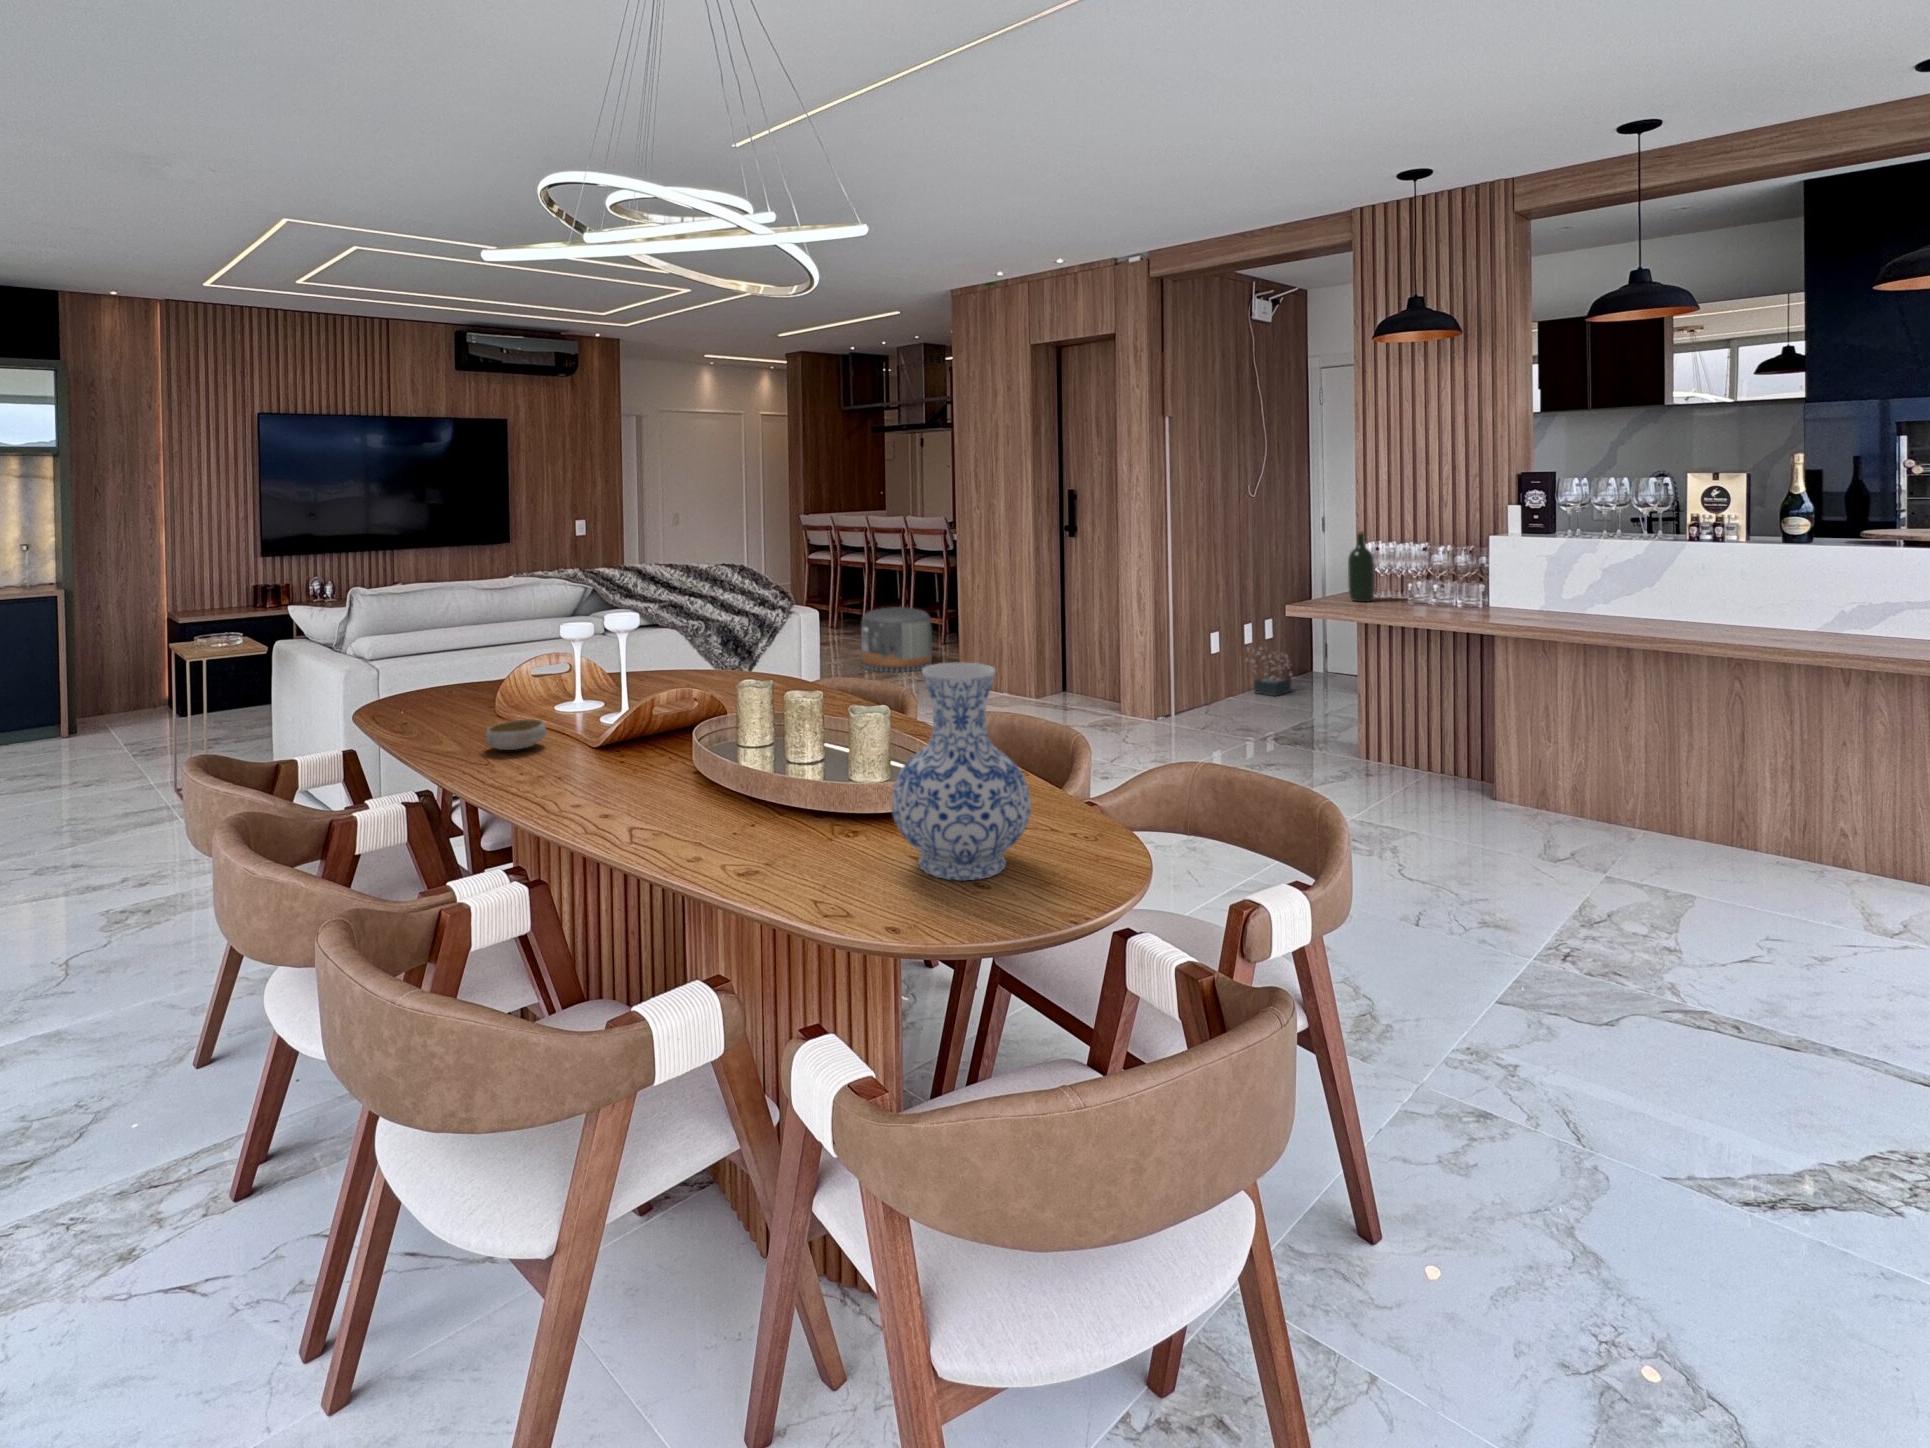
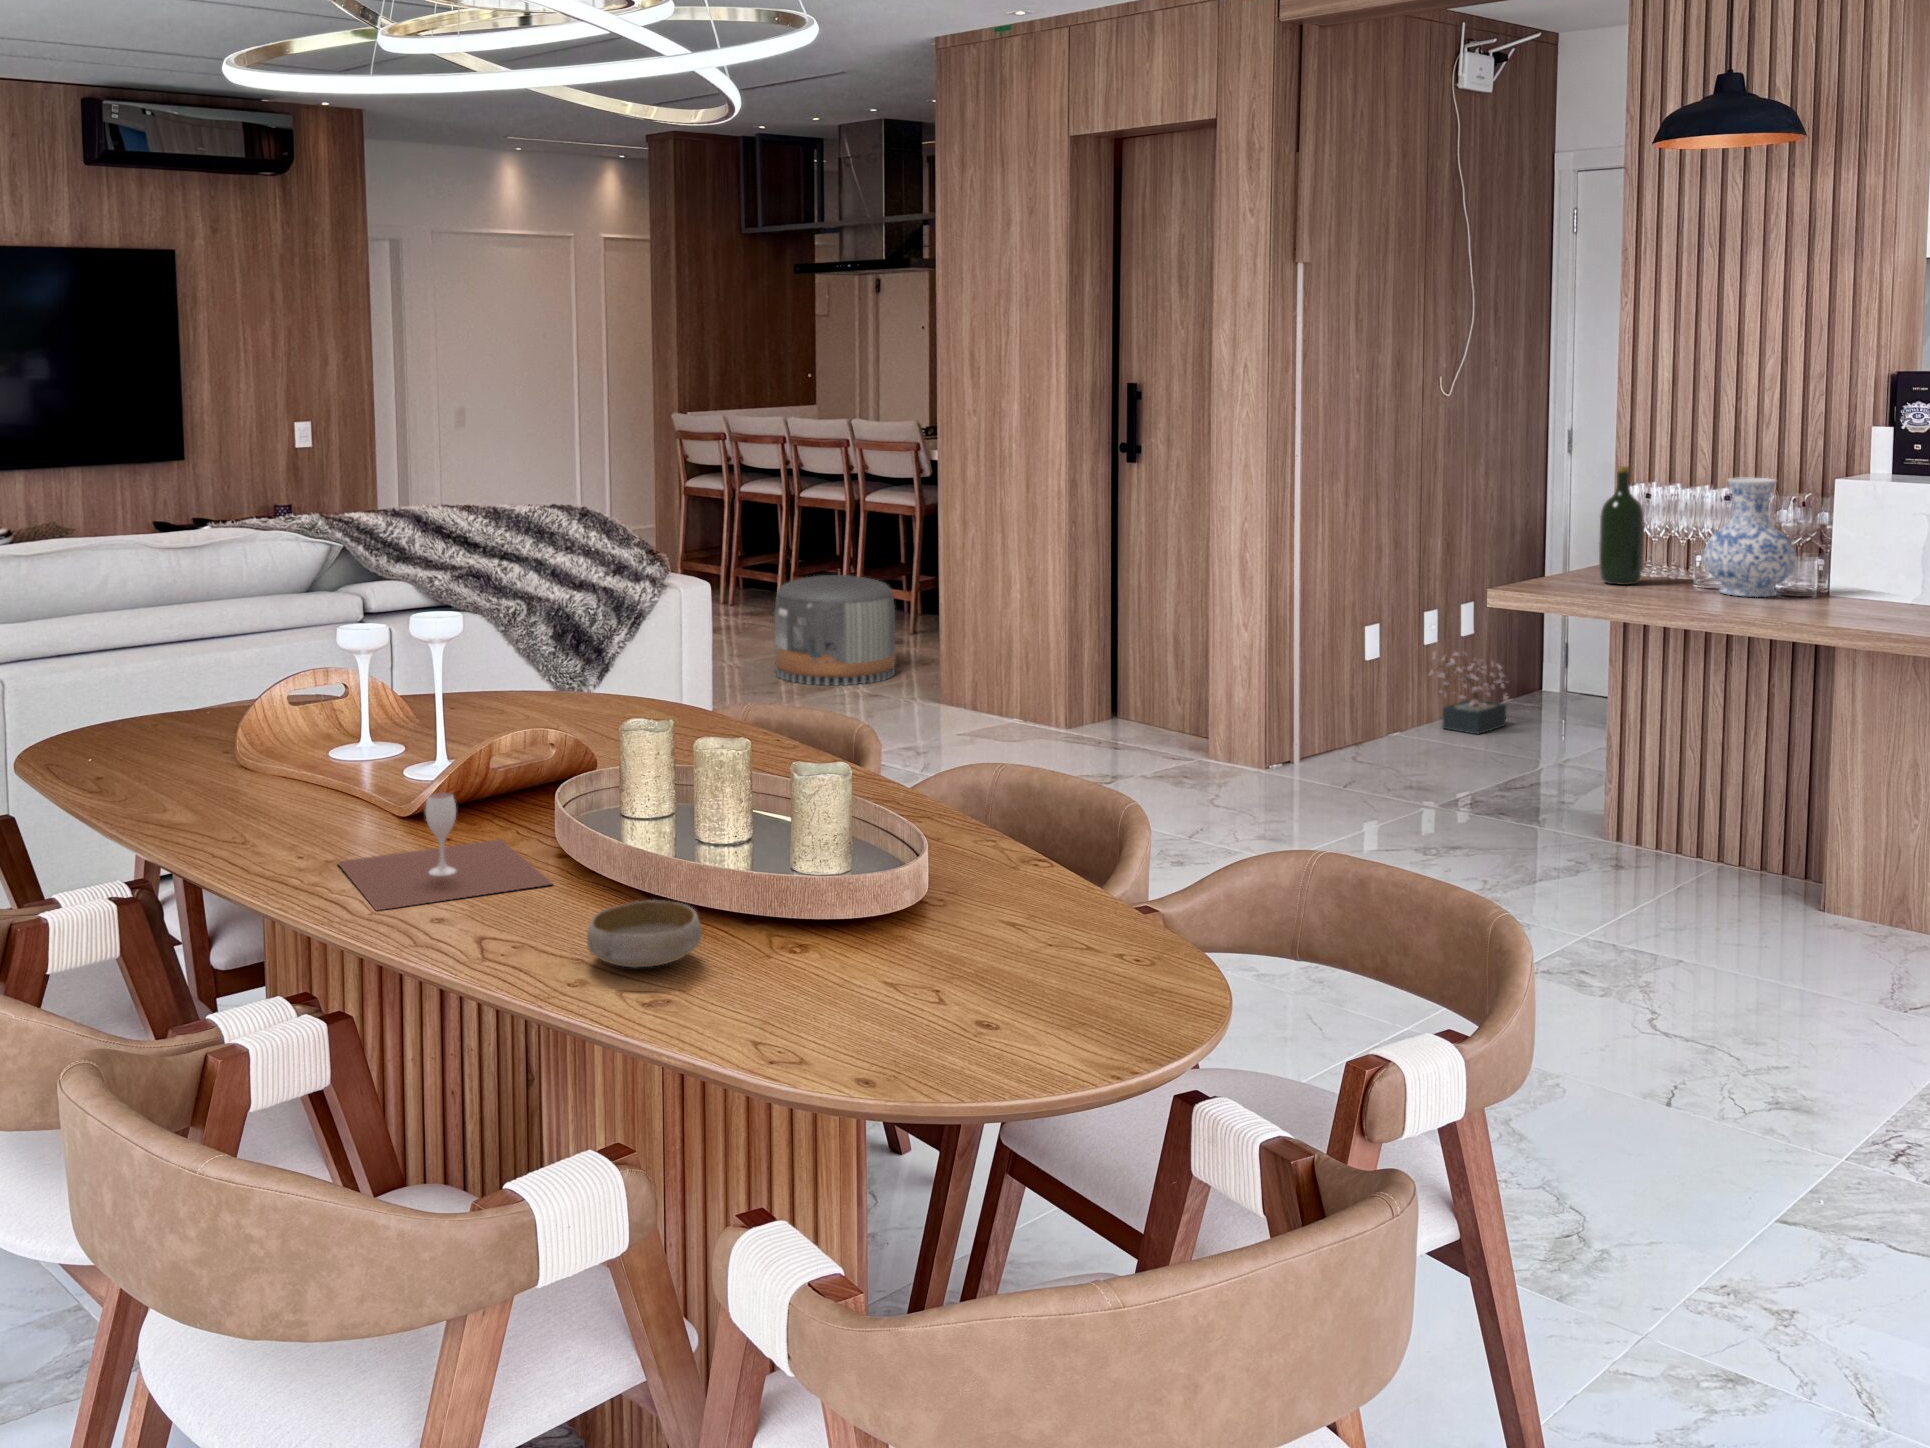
vase: present [892,663,1031,881] -> present [1703,478,1796,597]
bowl: present [486,719,547,750] -> present [587,900,702,968]
wine glass: none [546,728,689,809] -> present [338,793,552,911]

